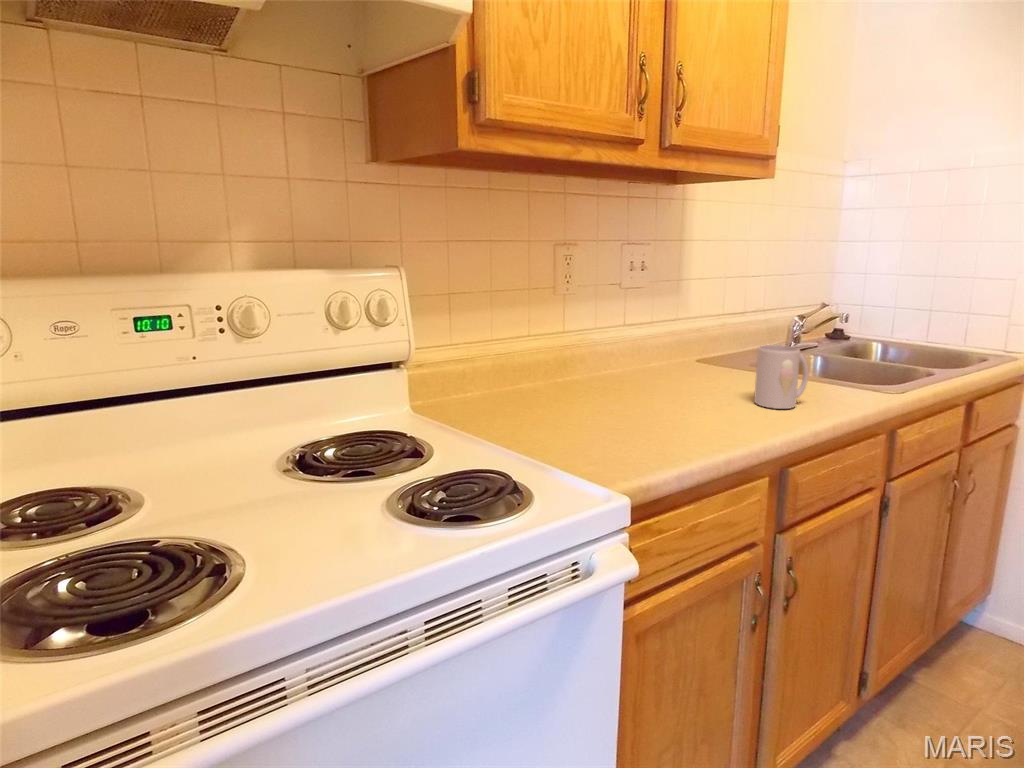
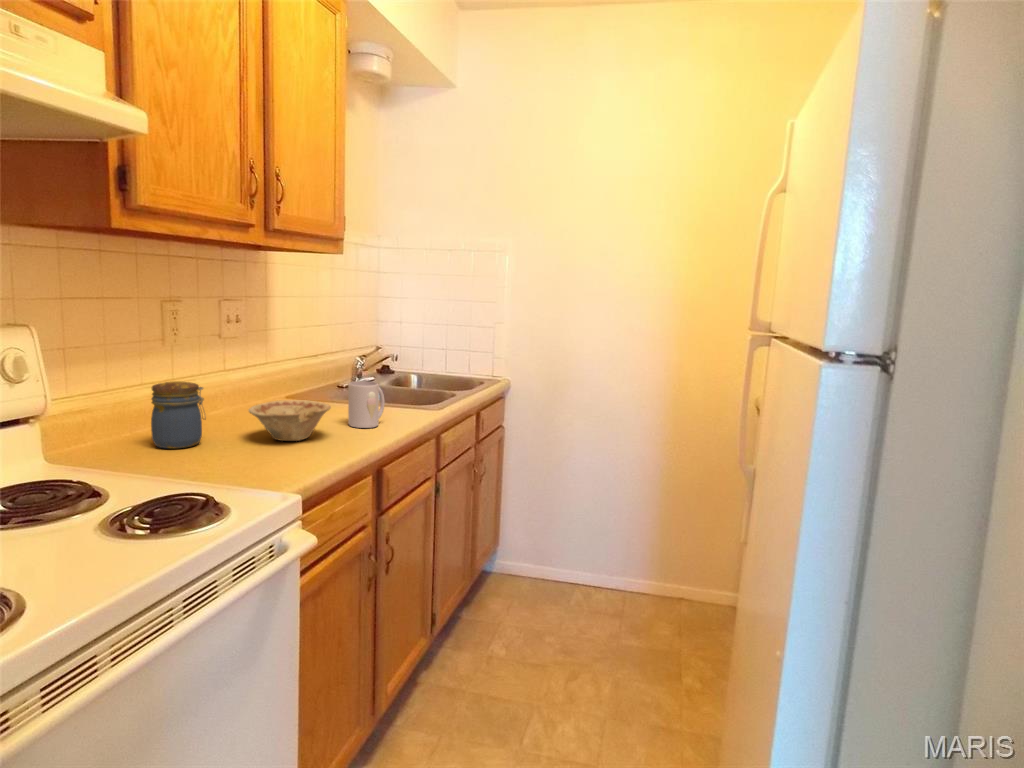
jar: none [521,333,577,409] -> present [151,381,206,448]
dish: none [622,363,725,416] -> present [249,400,331,441]

